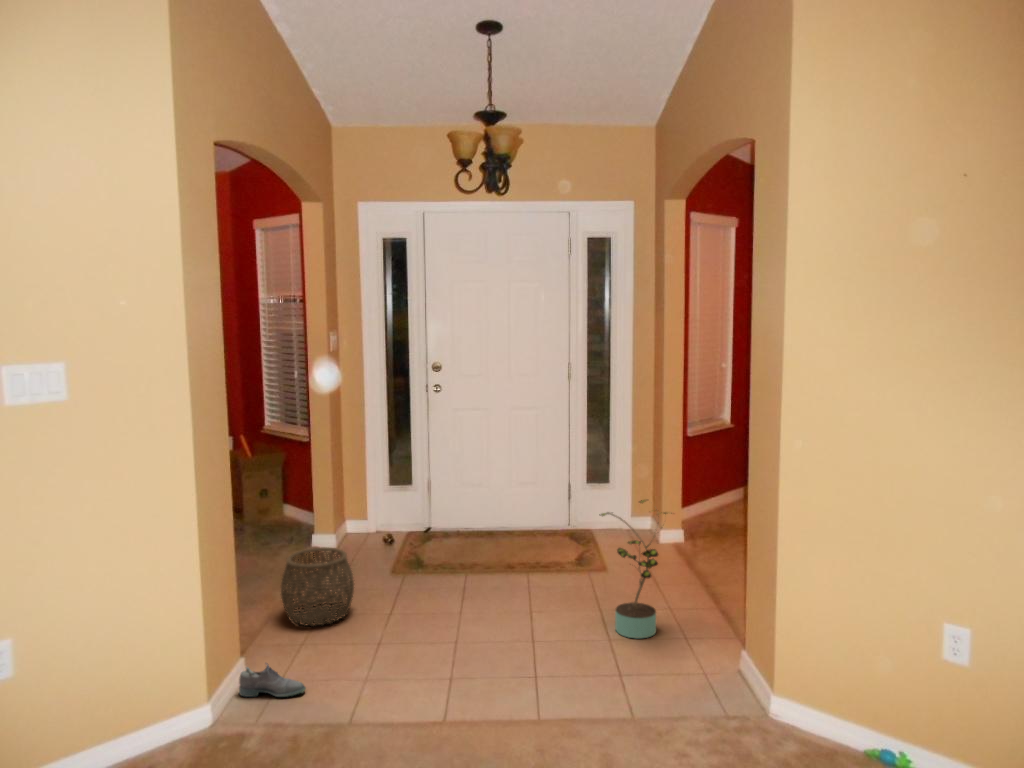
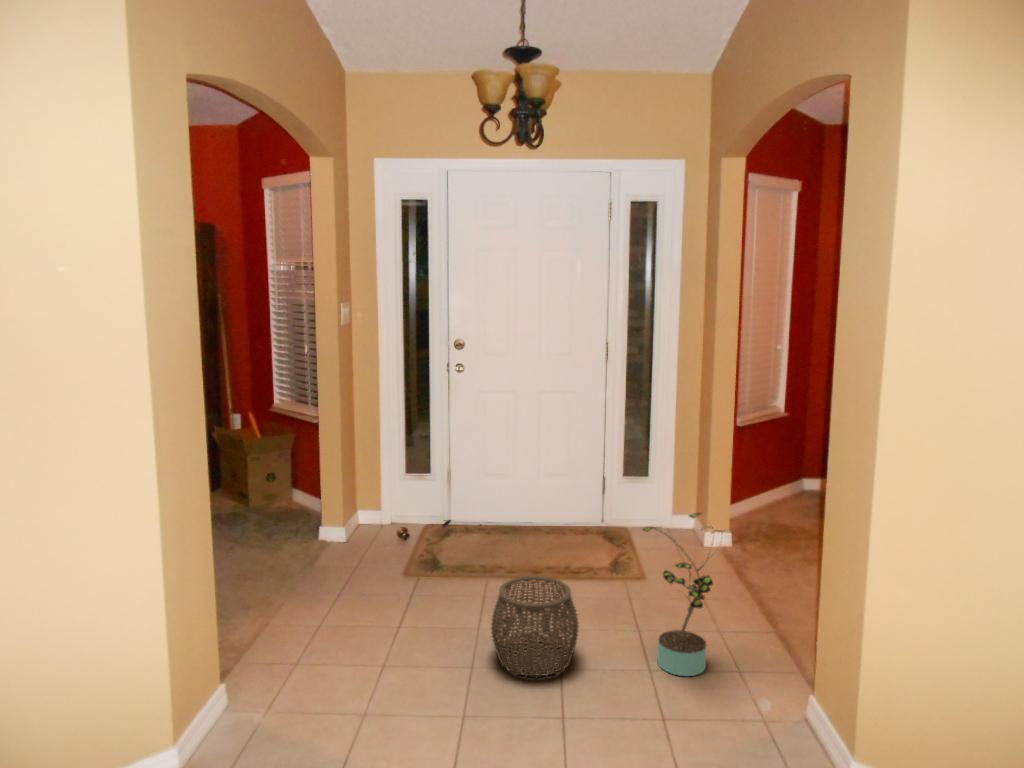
woven basket: present [281,548,354,626] -> present [491,576,579,677]
shoe: present [239,663,306,697] -> none [215,703,293,745]

